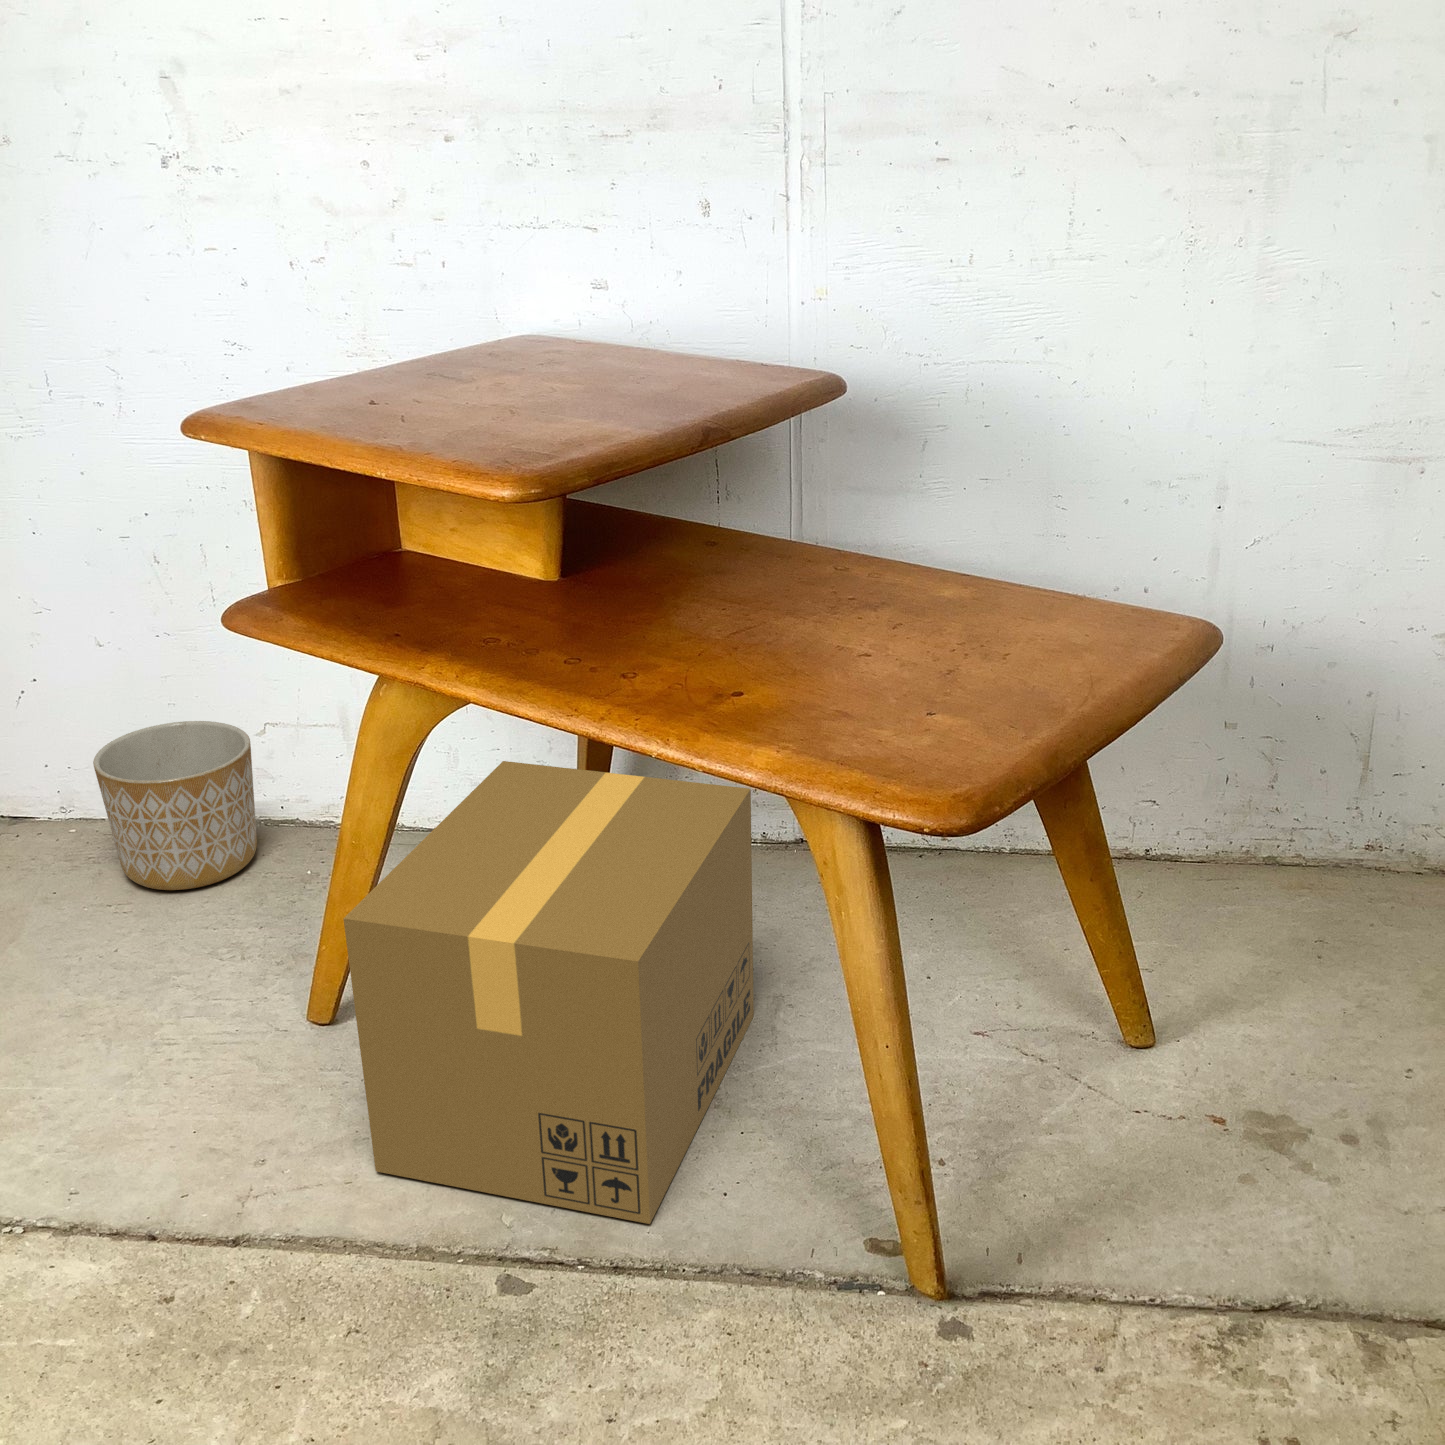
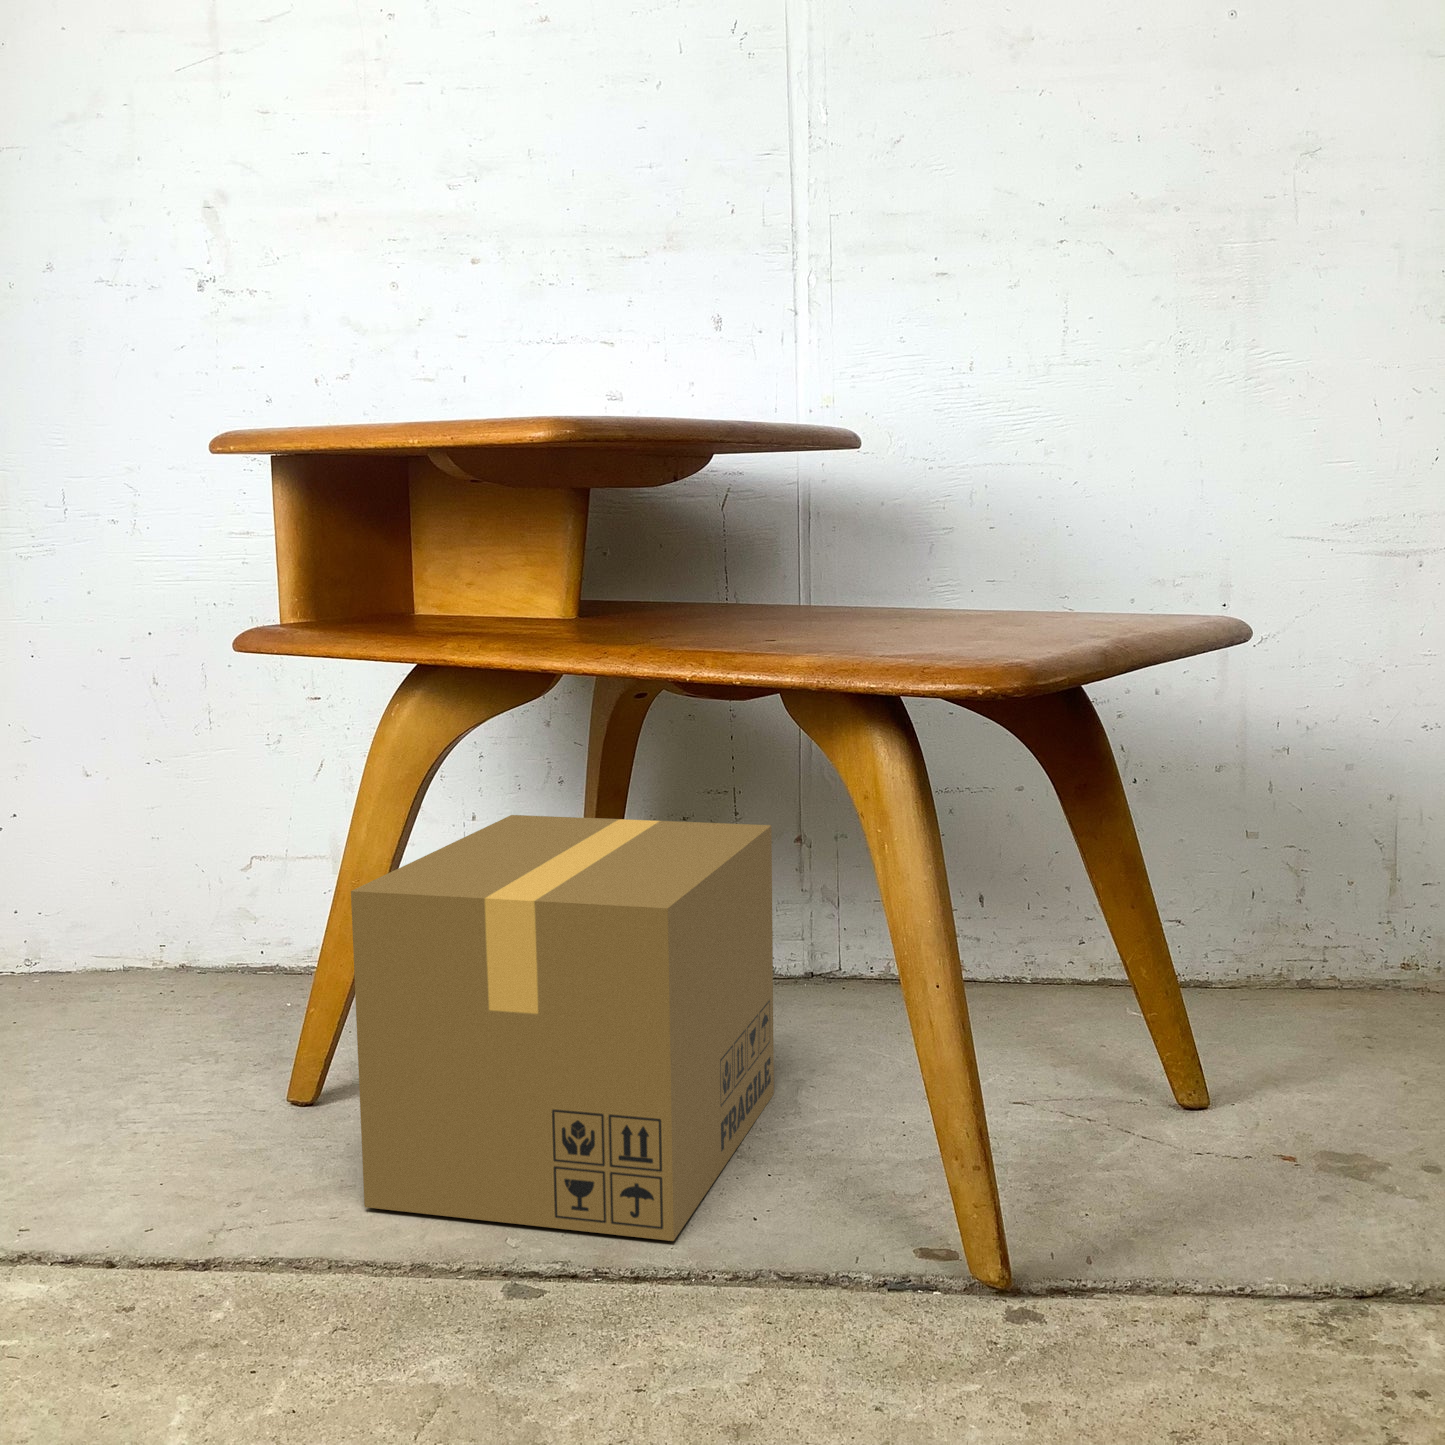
planter: present [93,721,257,890] -> none [69,850,236,1014]

